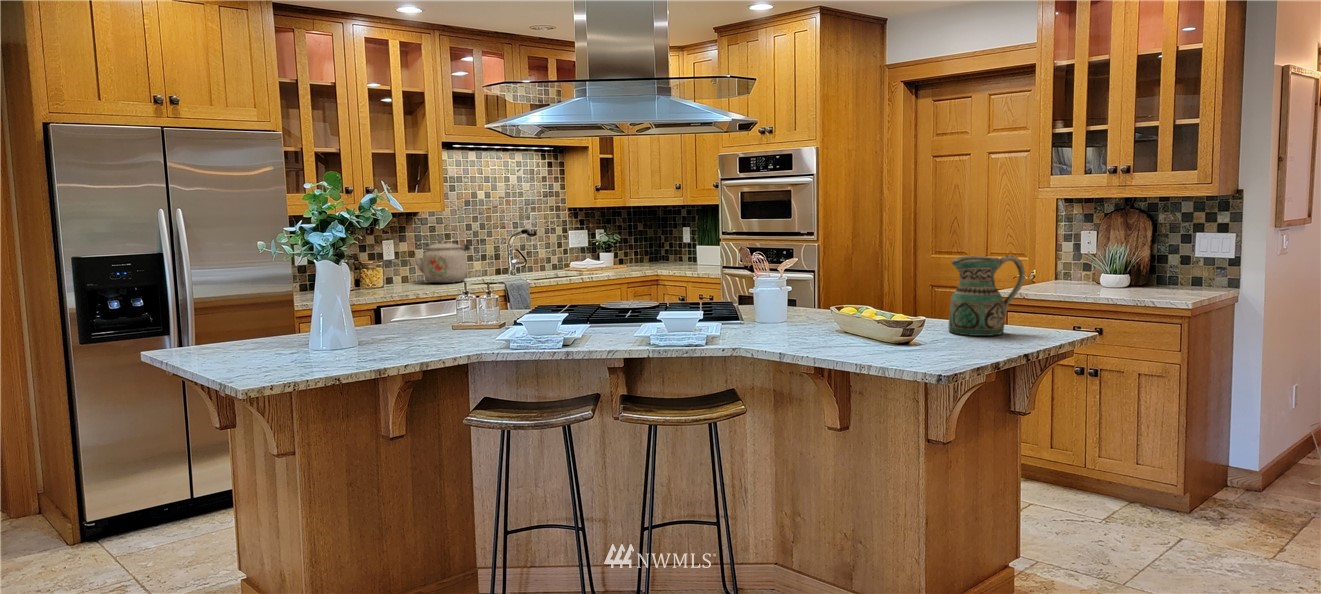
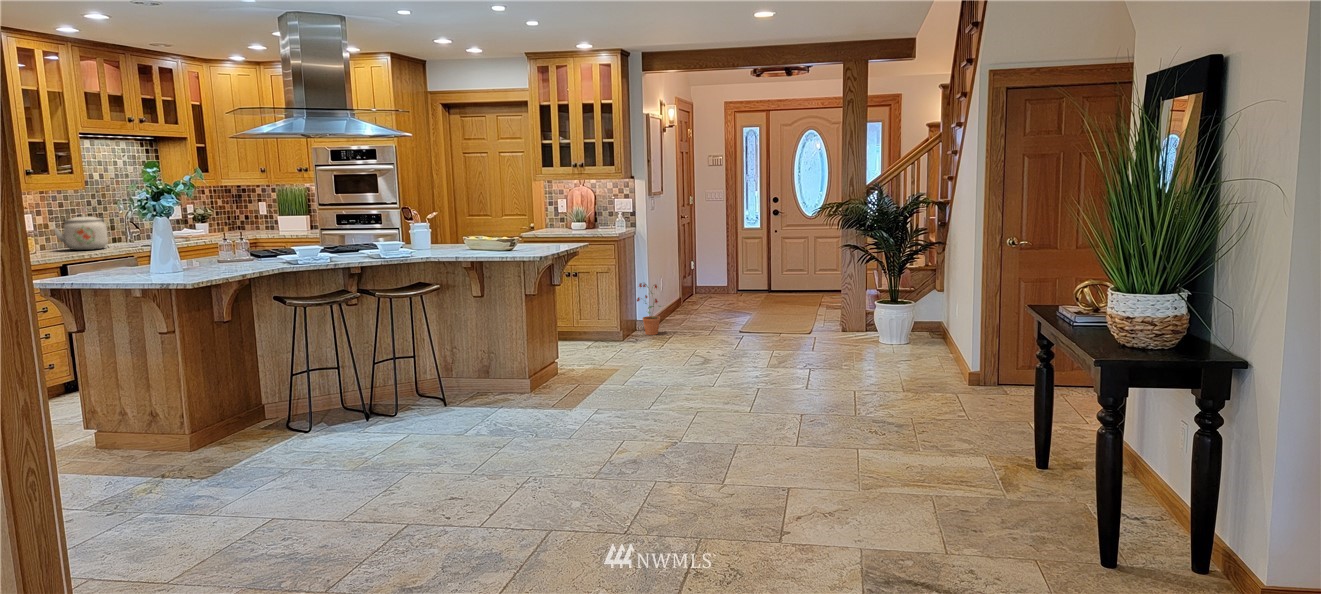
ceramic pitcher: present [949,255,1025,336] -> none [531,208,564,247]
potted plant: none [1228,397,1293,504] -> present [637,283,661,335]

